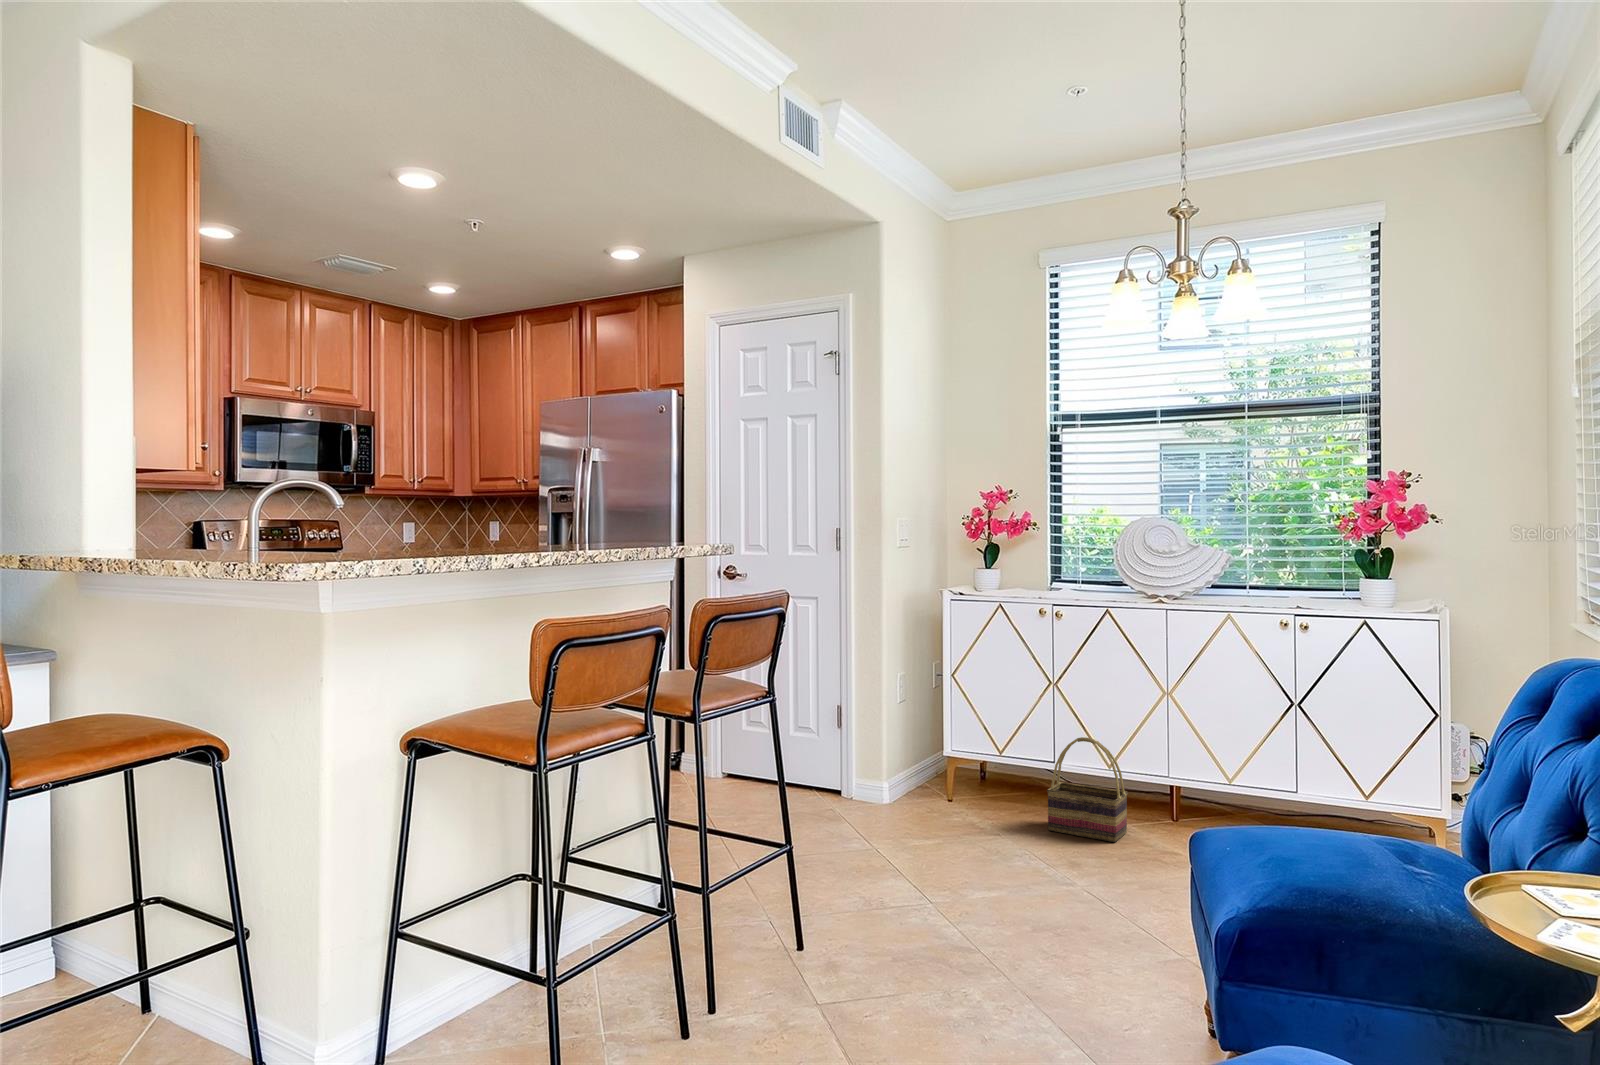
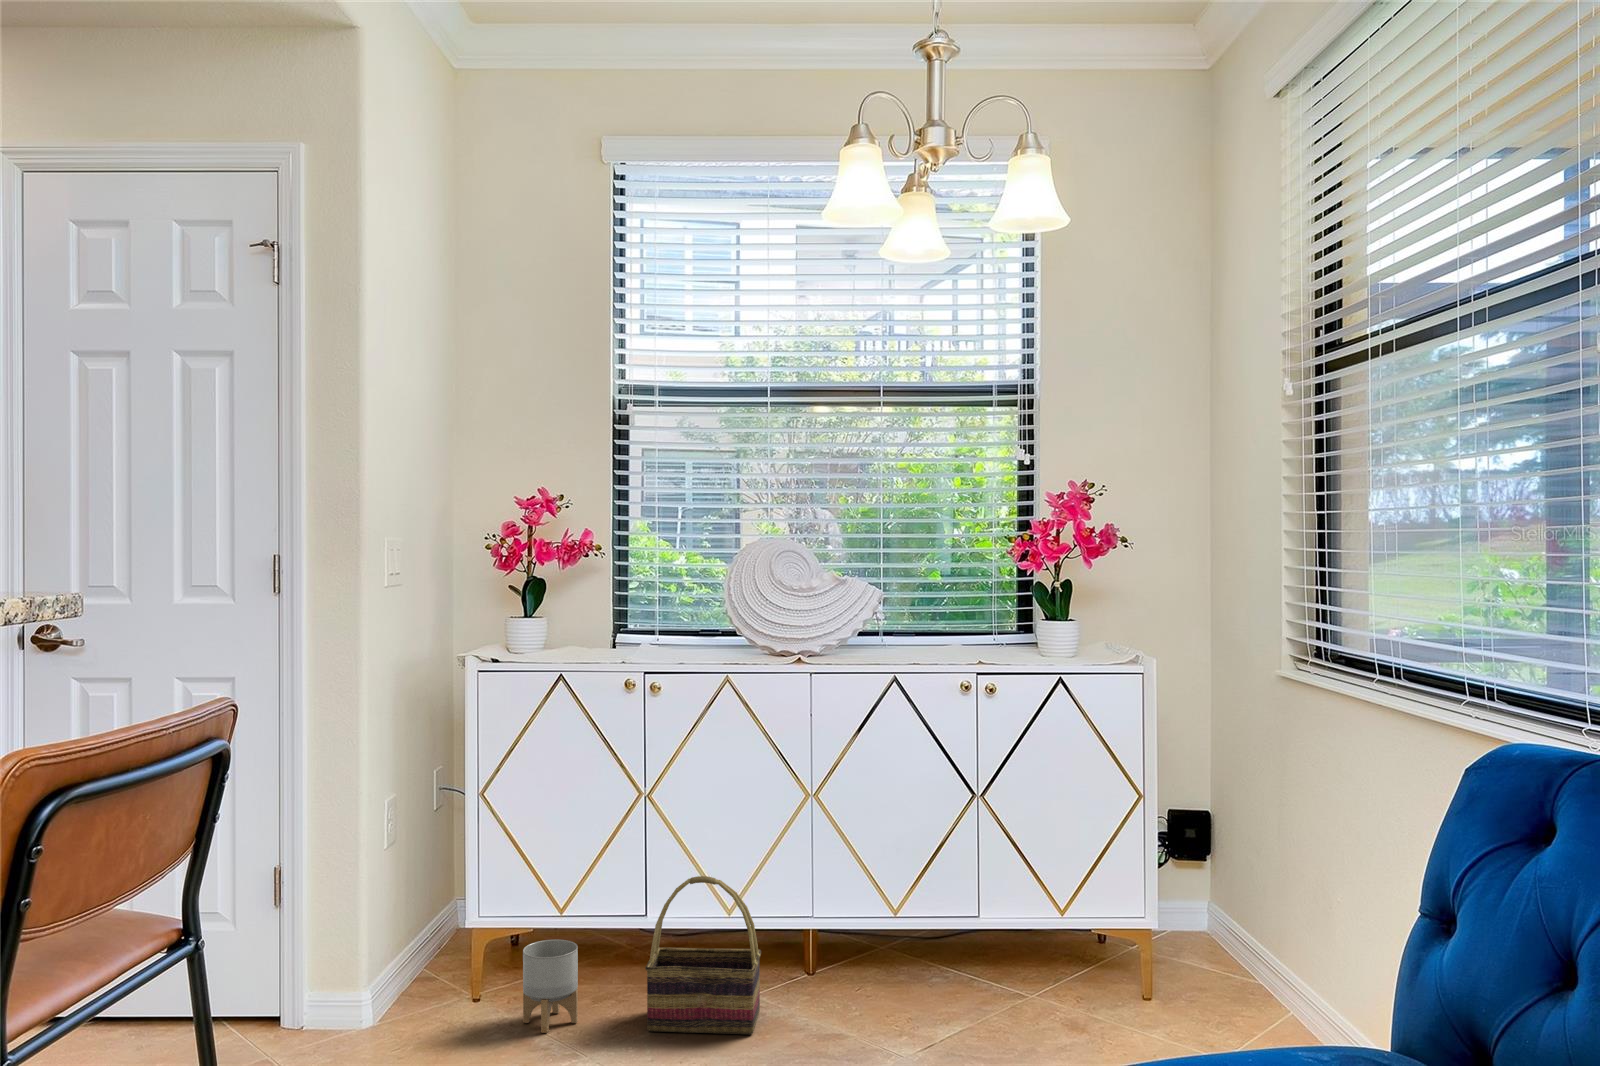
planter: none [974,768,1008,821] -> present [523,939,578,1033]

